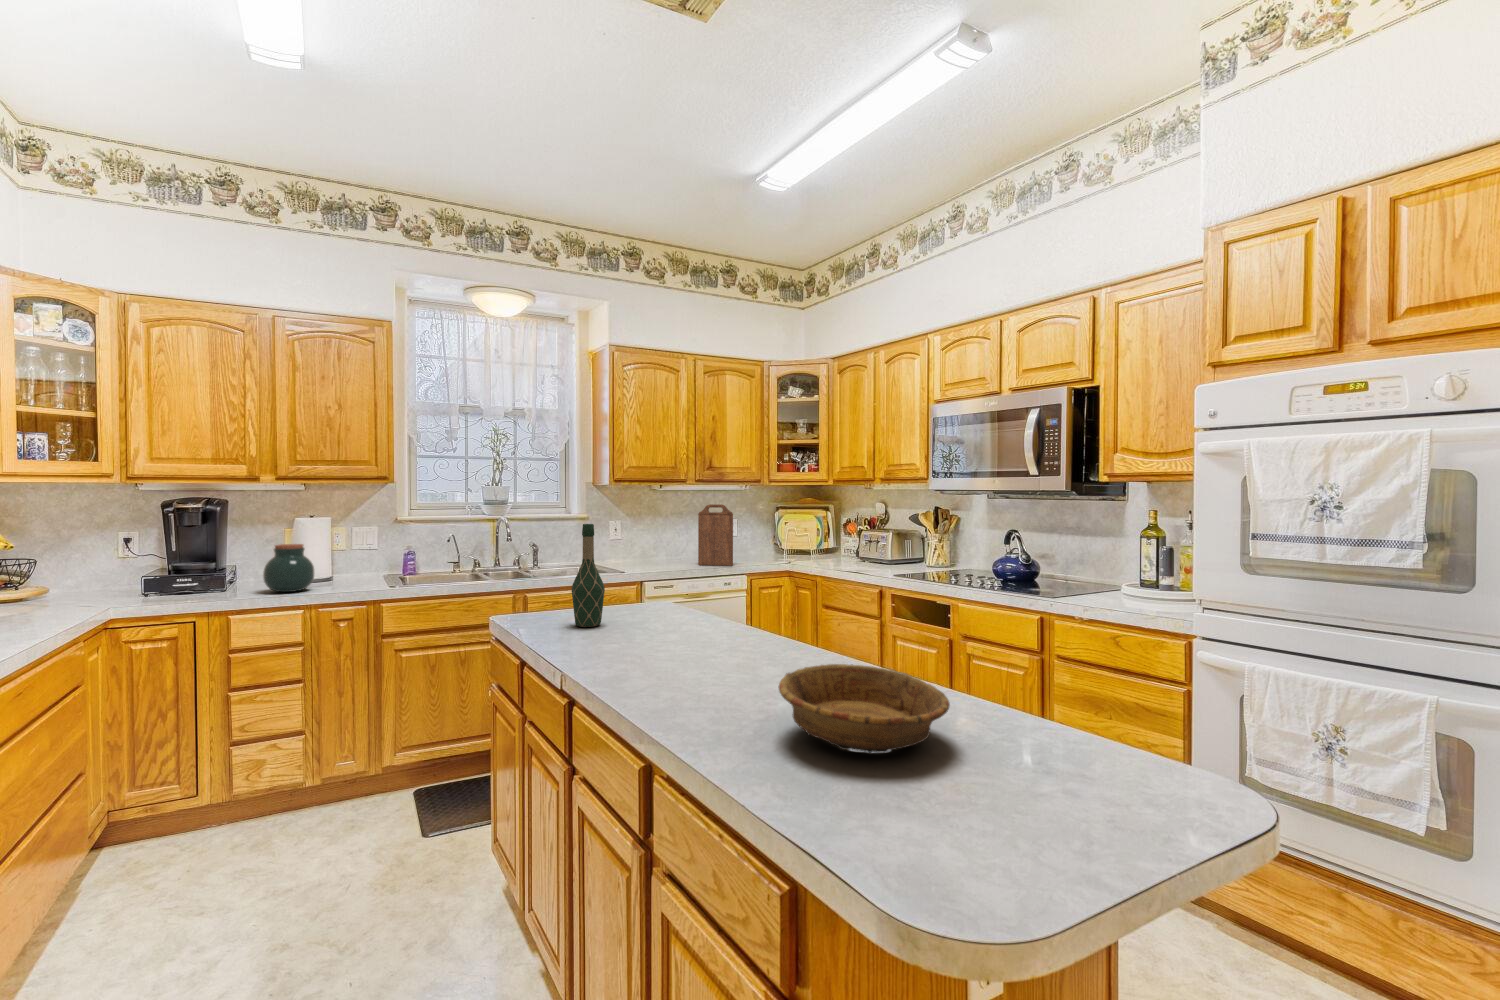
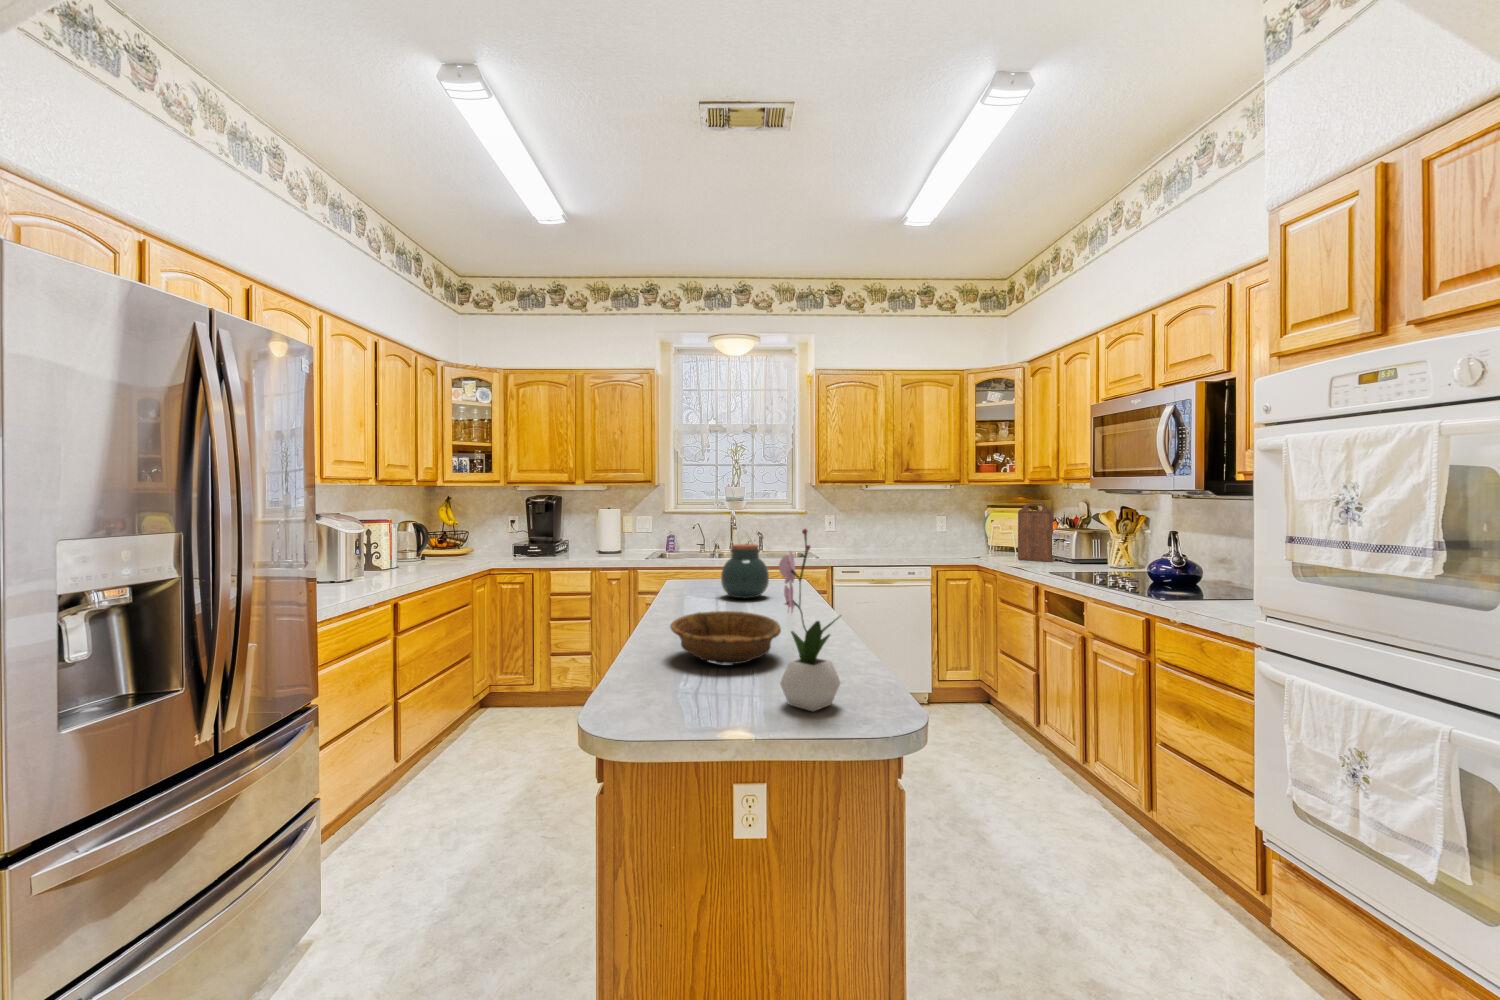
cutting board: present [698,504,733,566] -> present [1018,503,1053,562]
wine bottle: present [572,524,605,627] -> none [692,516,715,589]
flower arrangement: none [1073,541,1205,816] -> present [779,529,840,711]
jar: present [263,544,314,592] -> present [721,544,769,598]

